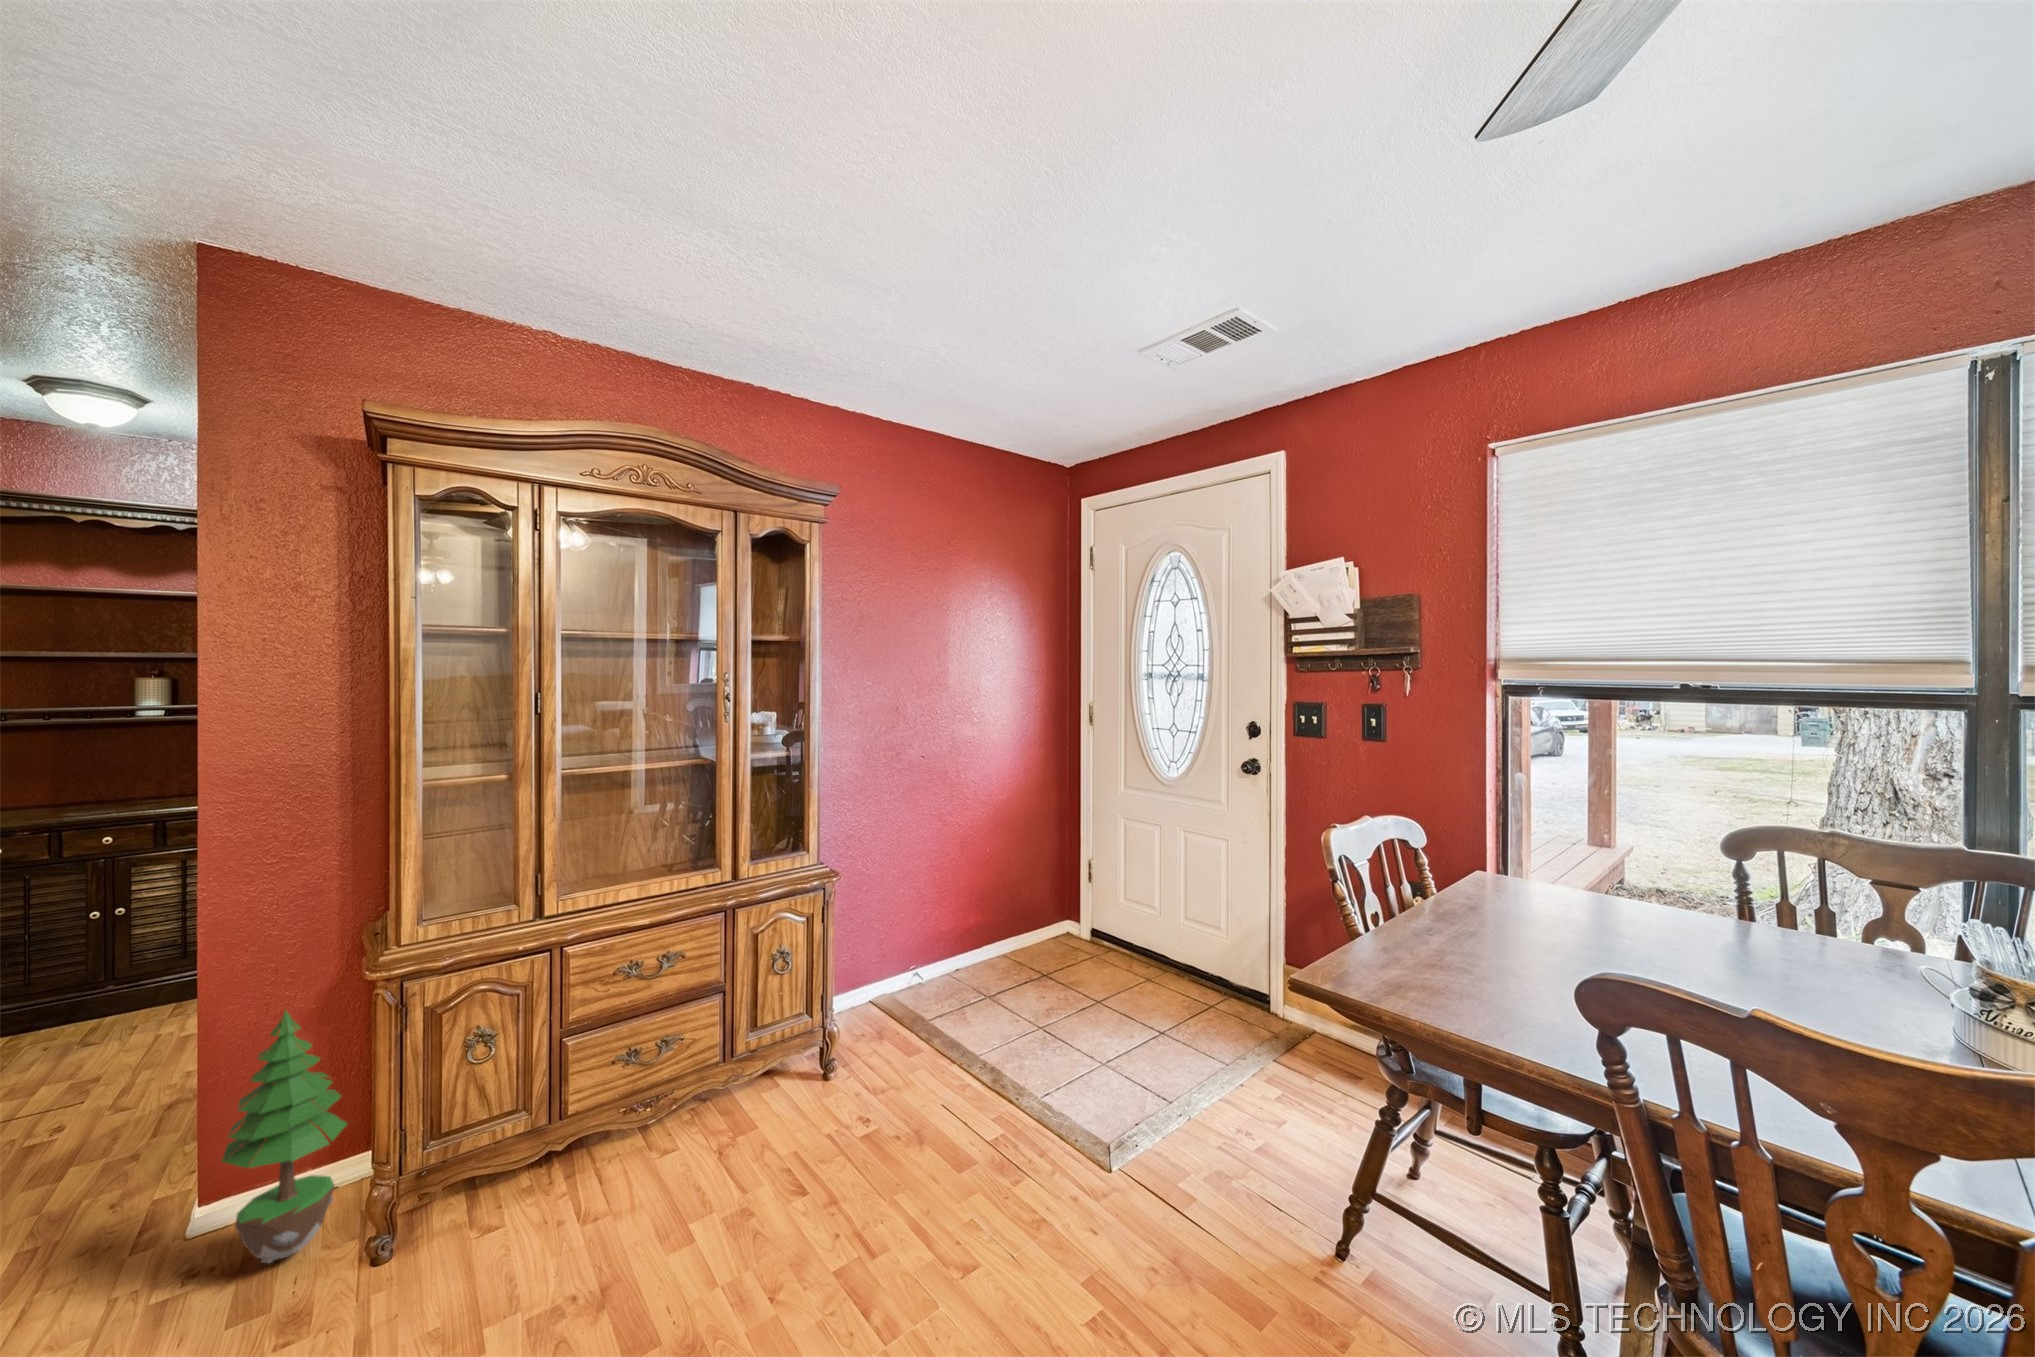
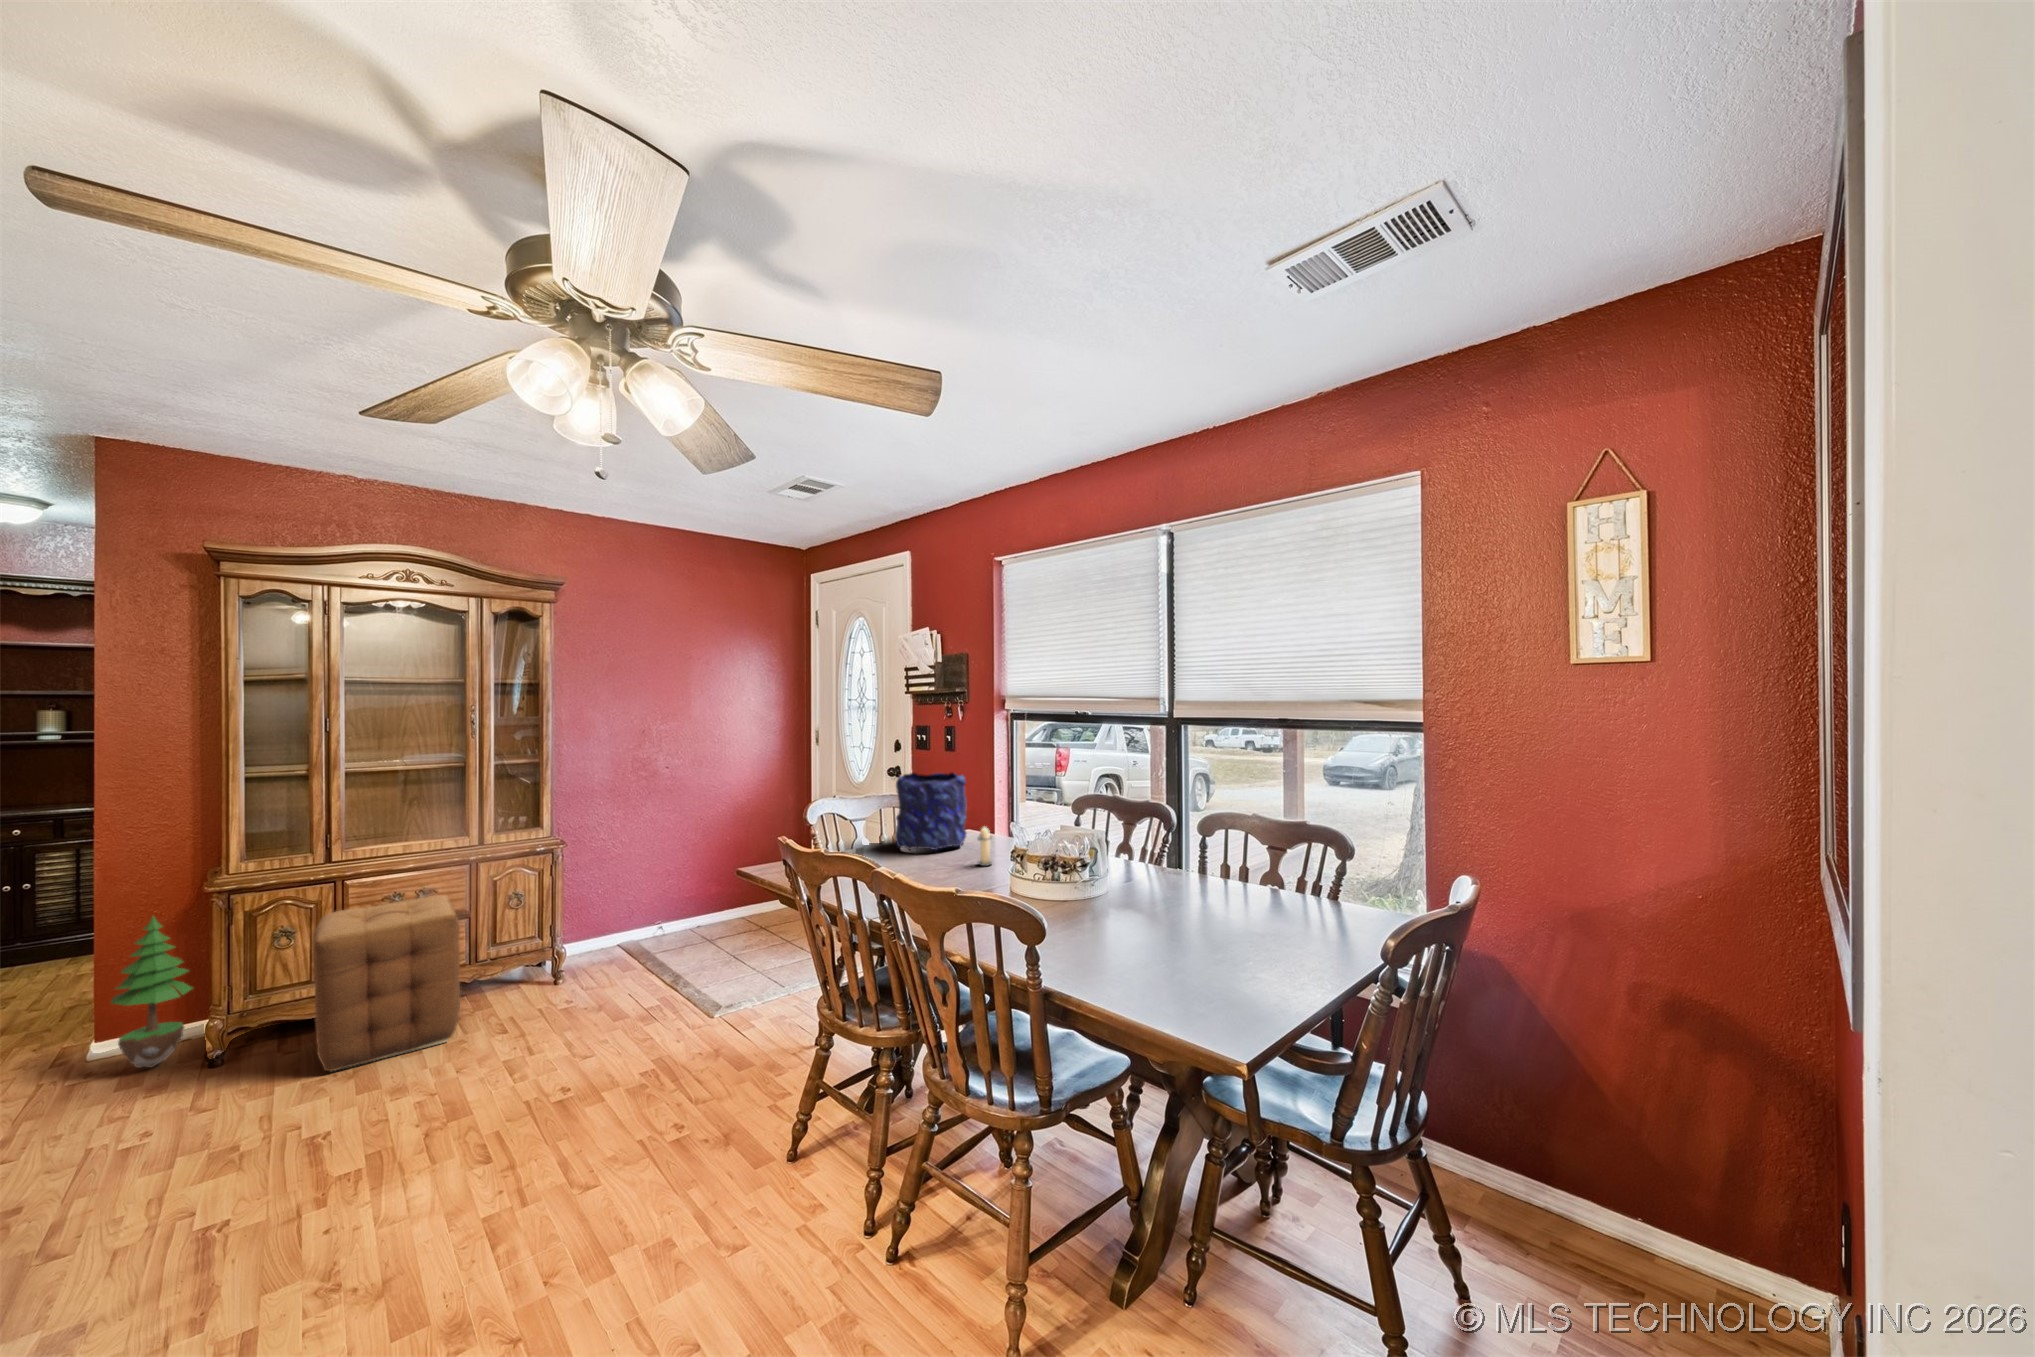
vase: none [1489,790,1645,939] -> present [895,772,966,850]
candle: none [1795,906,1853,992] -> present [978,827,992,866]
ottoman: none [531,964,746,1289] -> present [313,895,460,1071]

